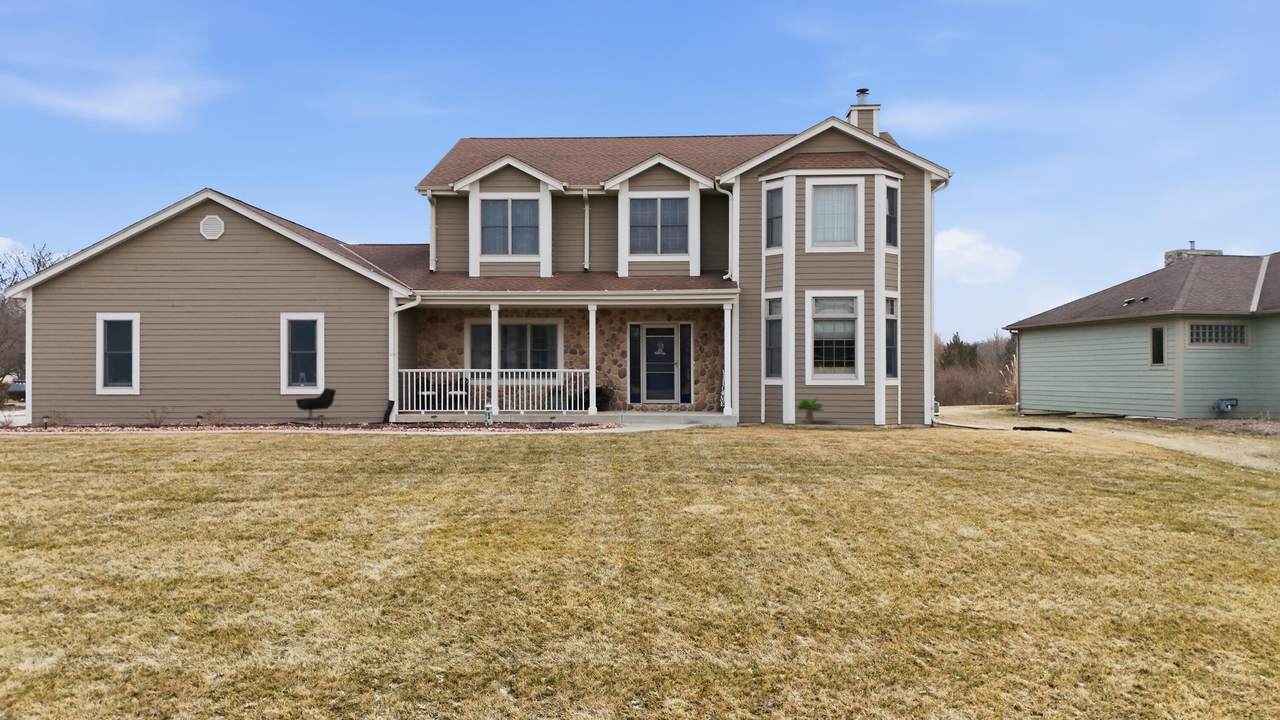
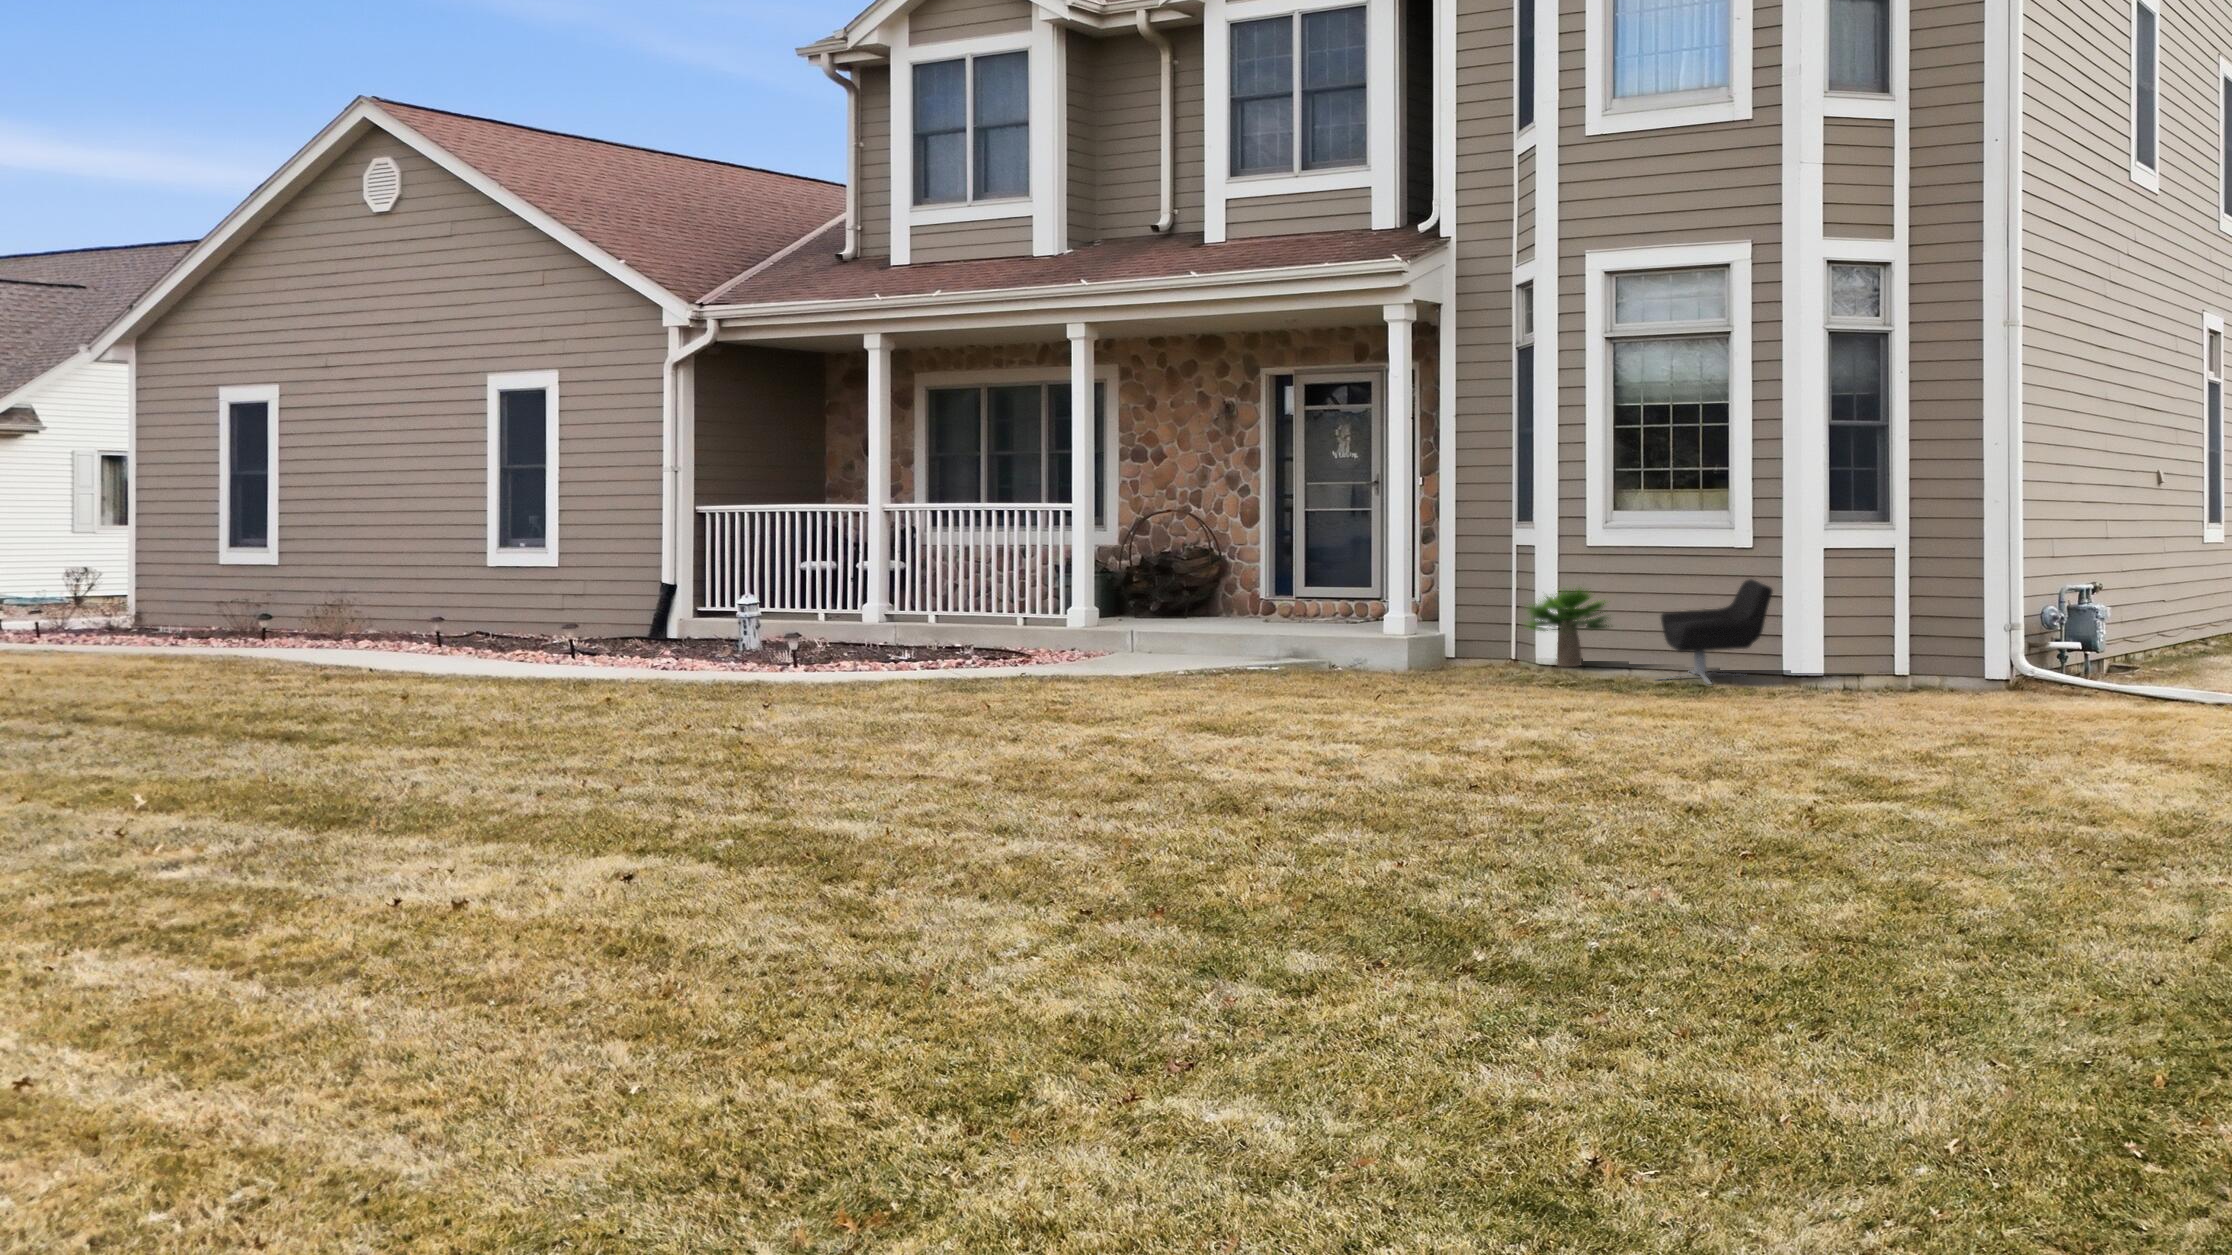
lounge chair: present [296,388,336,419] -> present [1661,579,1773,684]

